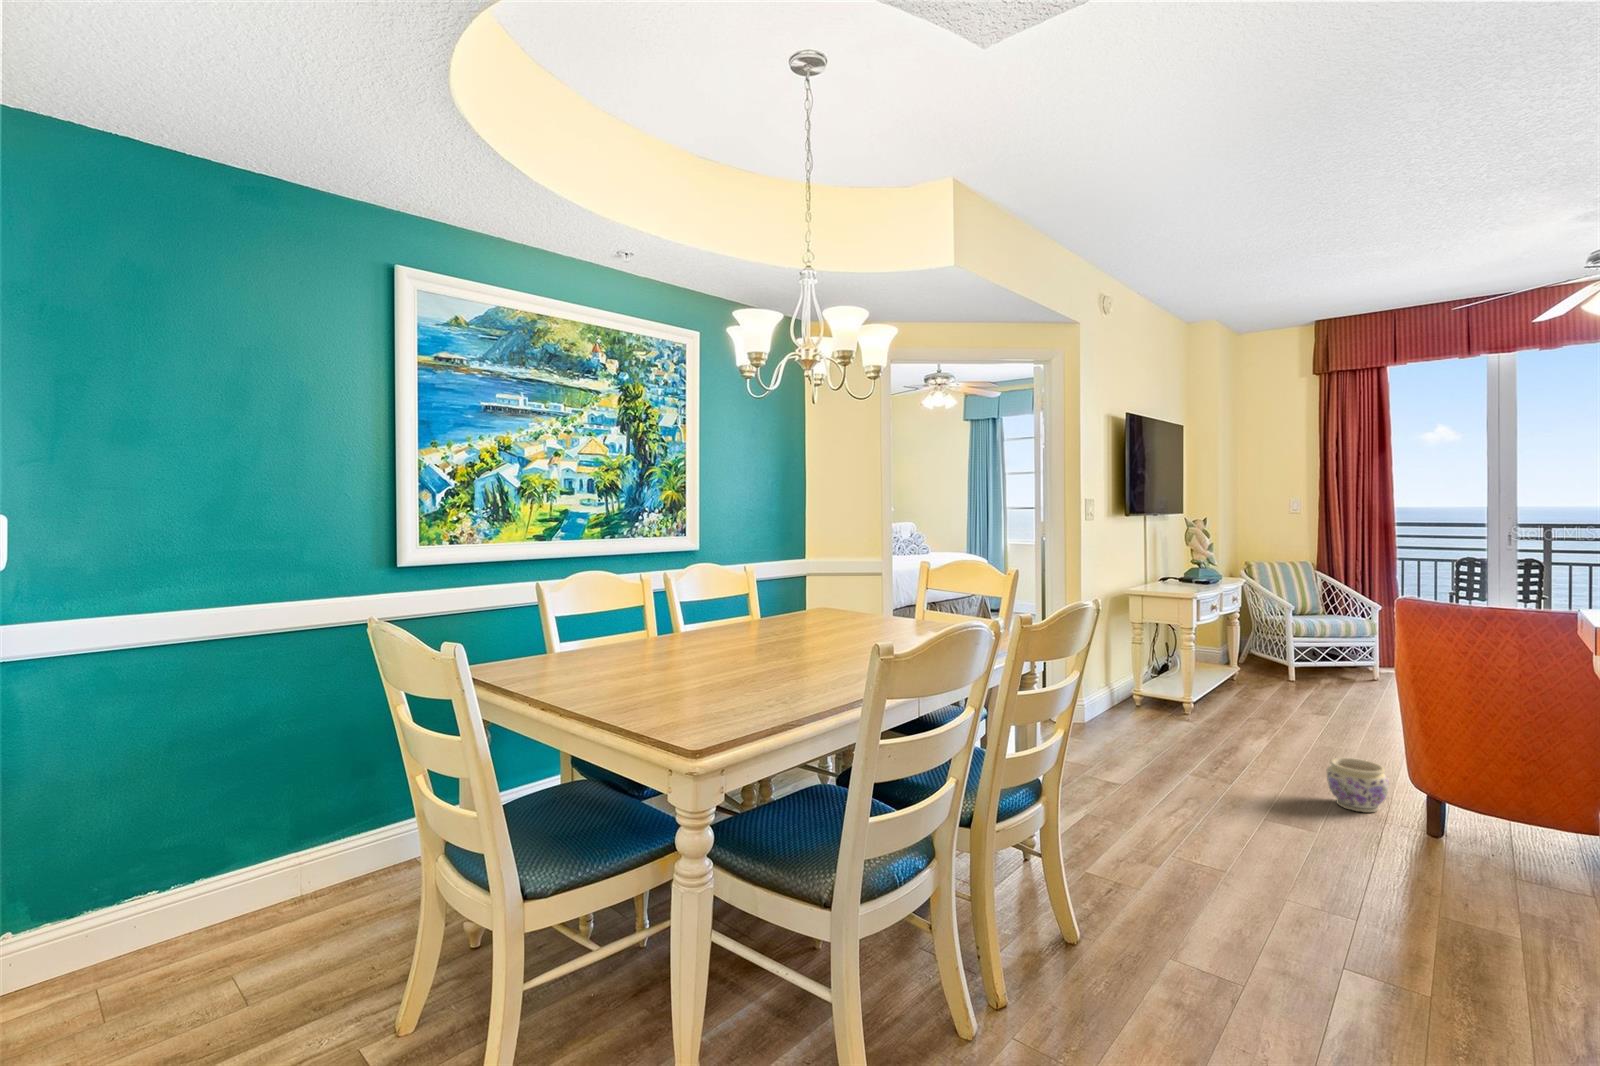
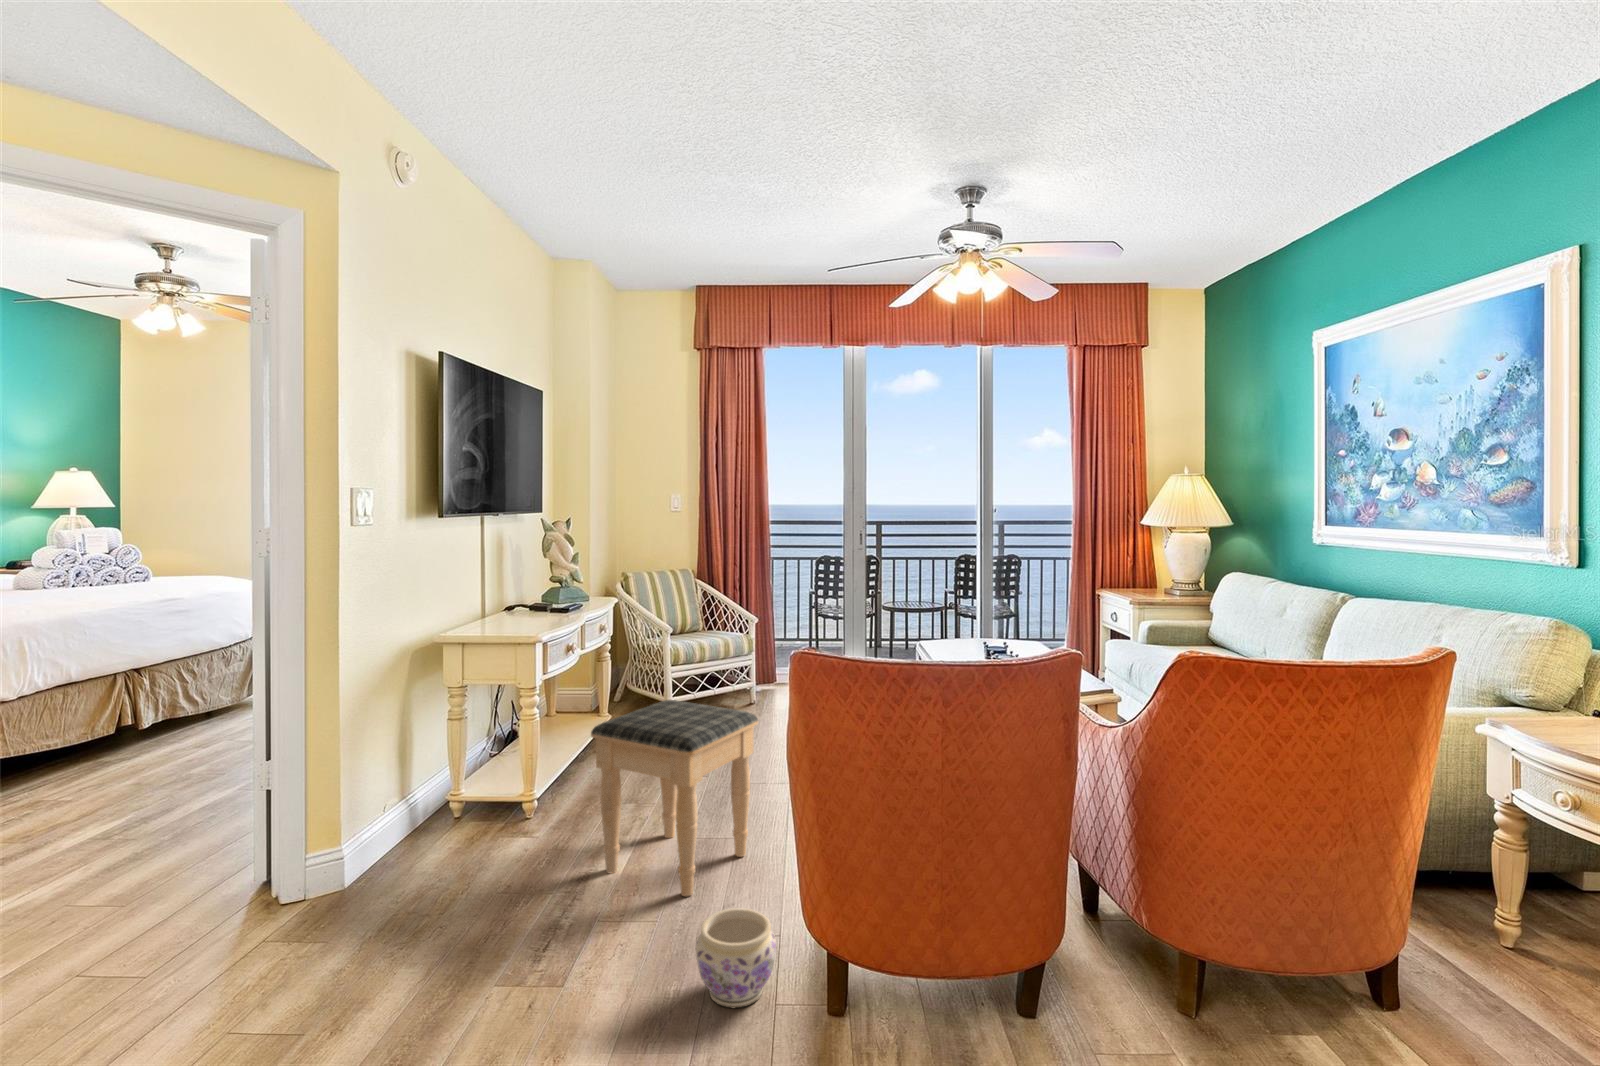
footstool: none [1241,642,1378,765] -> present [591,700,758,896]

